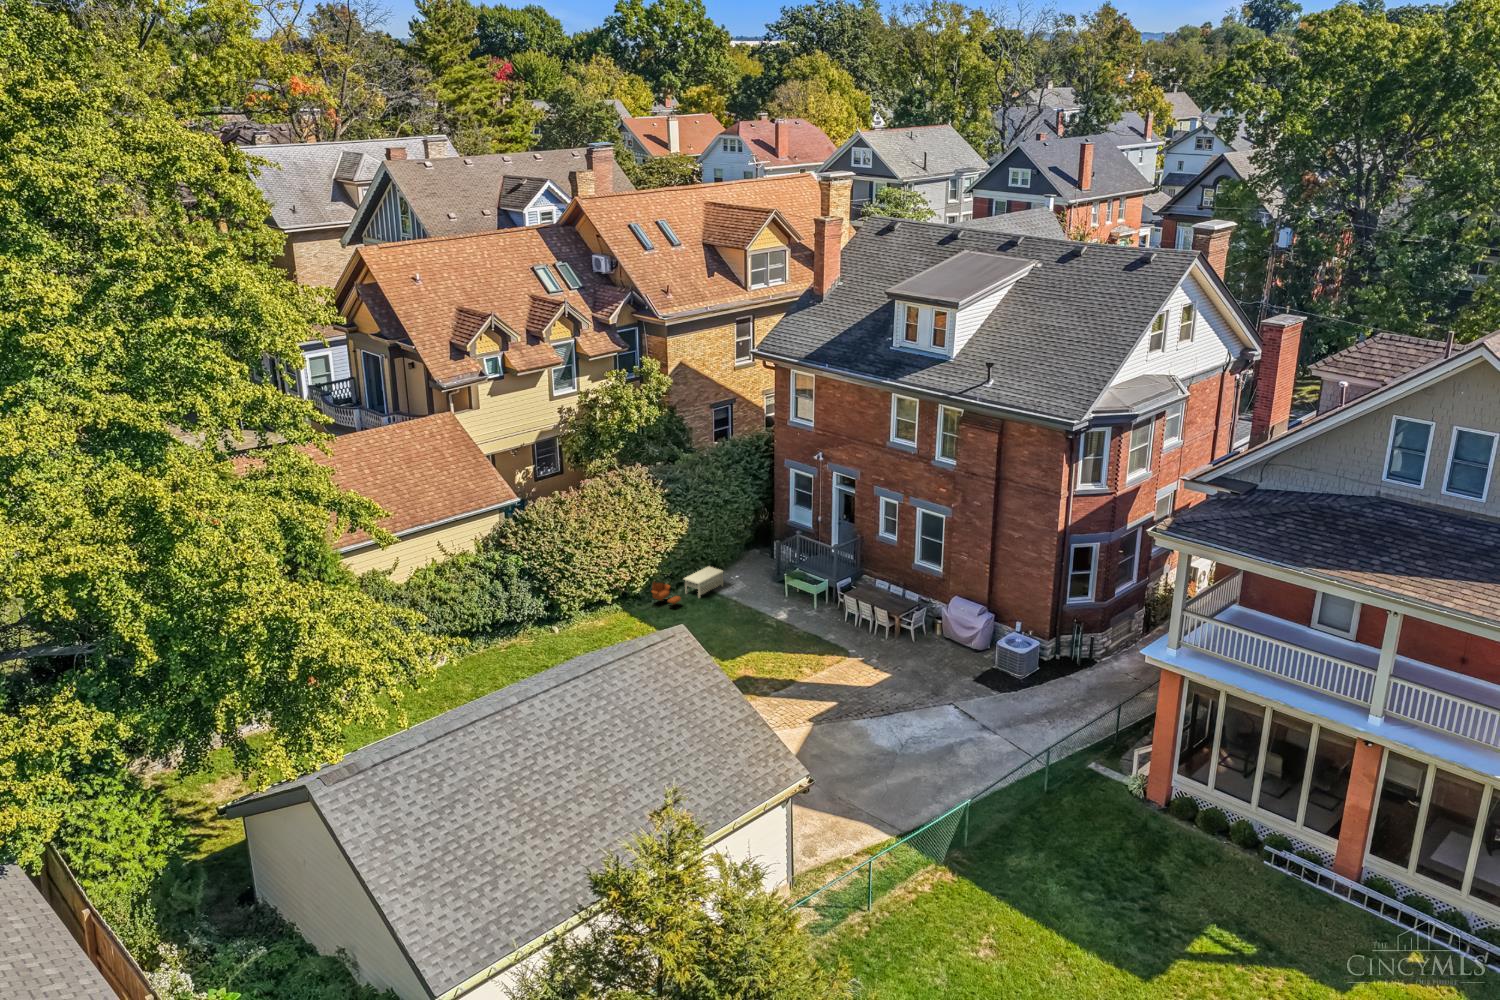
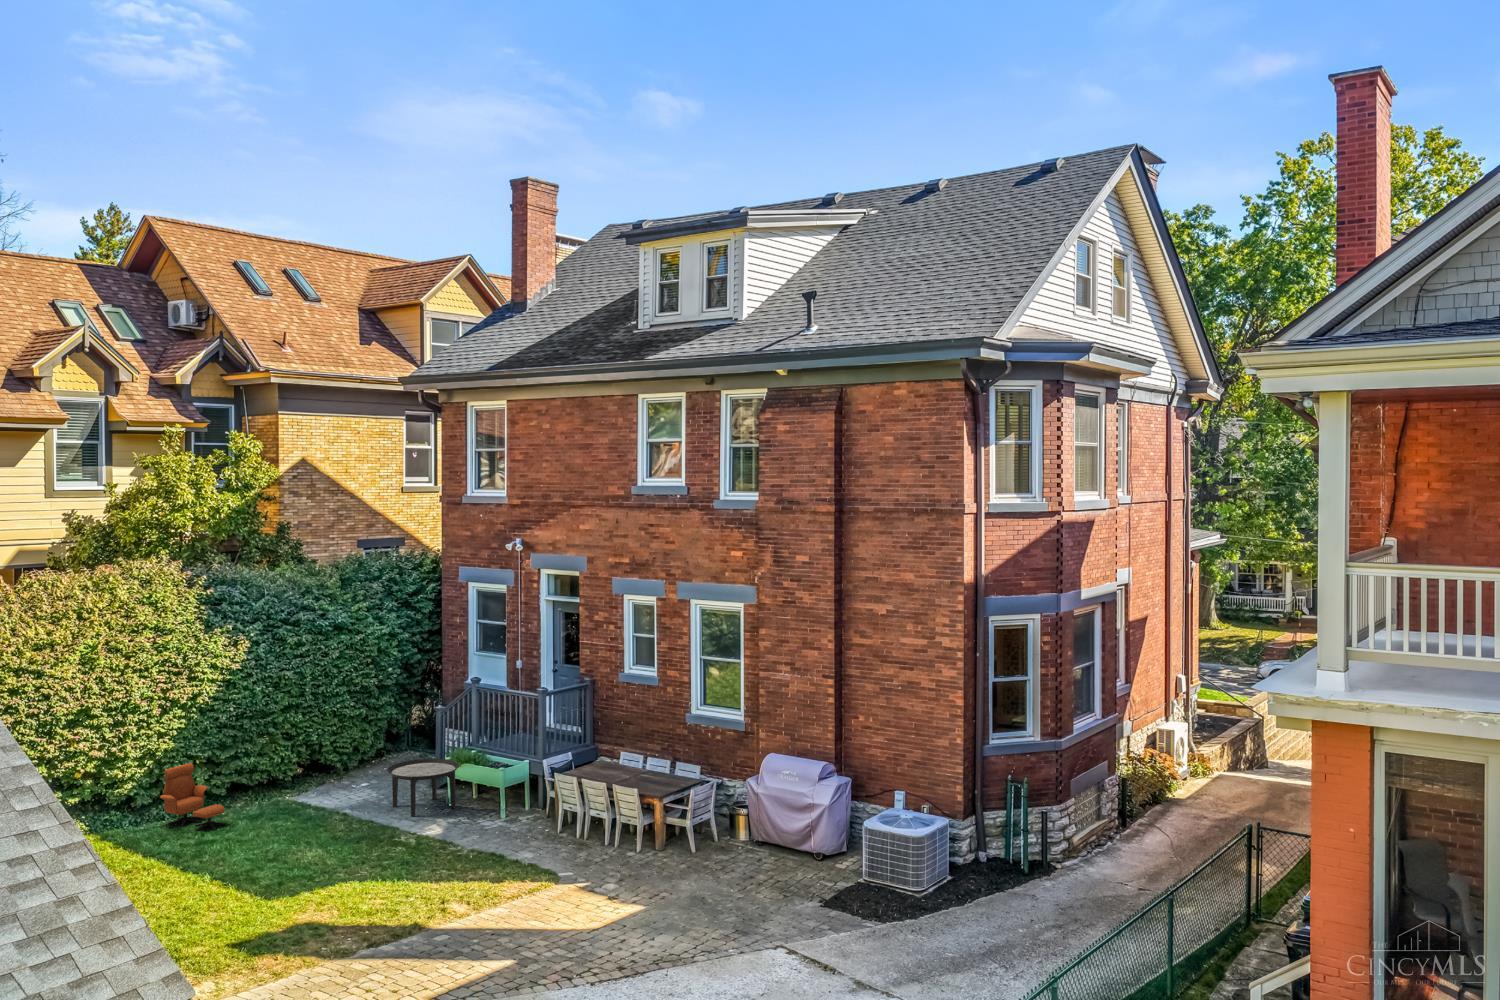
storage bench: present [684,566,723,597] -> none [240,758,329,813]
round table: none [757,573,792,606] -> present [387,759,459,817]

